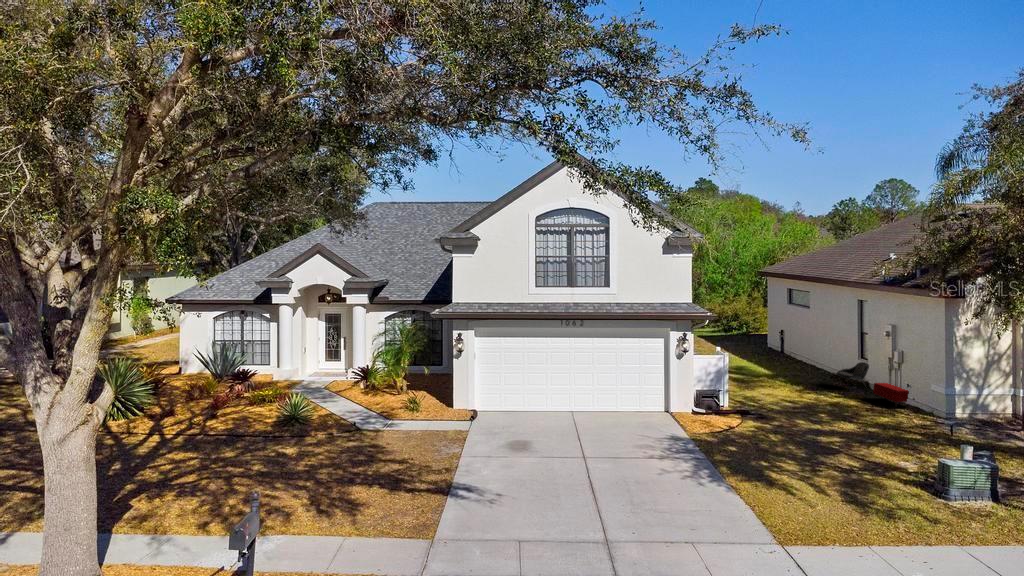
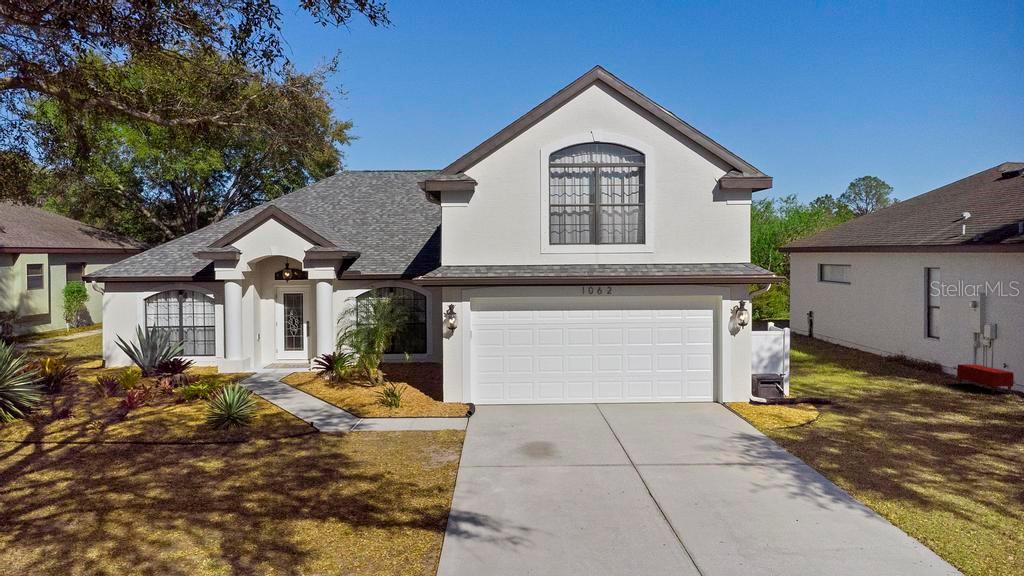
lounge chair: present [836,362,869,388] -> none [902,341,945,376]

